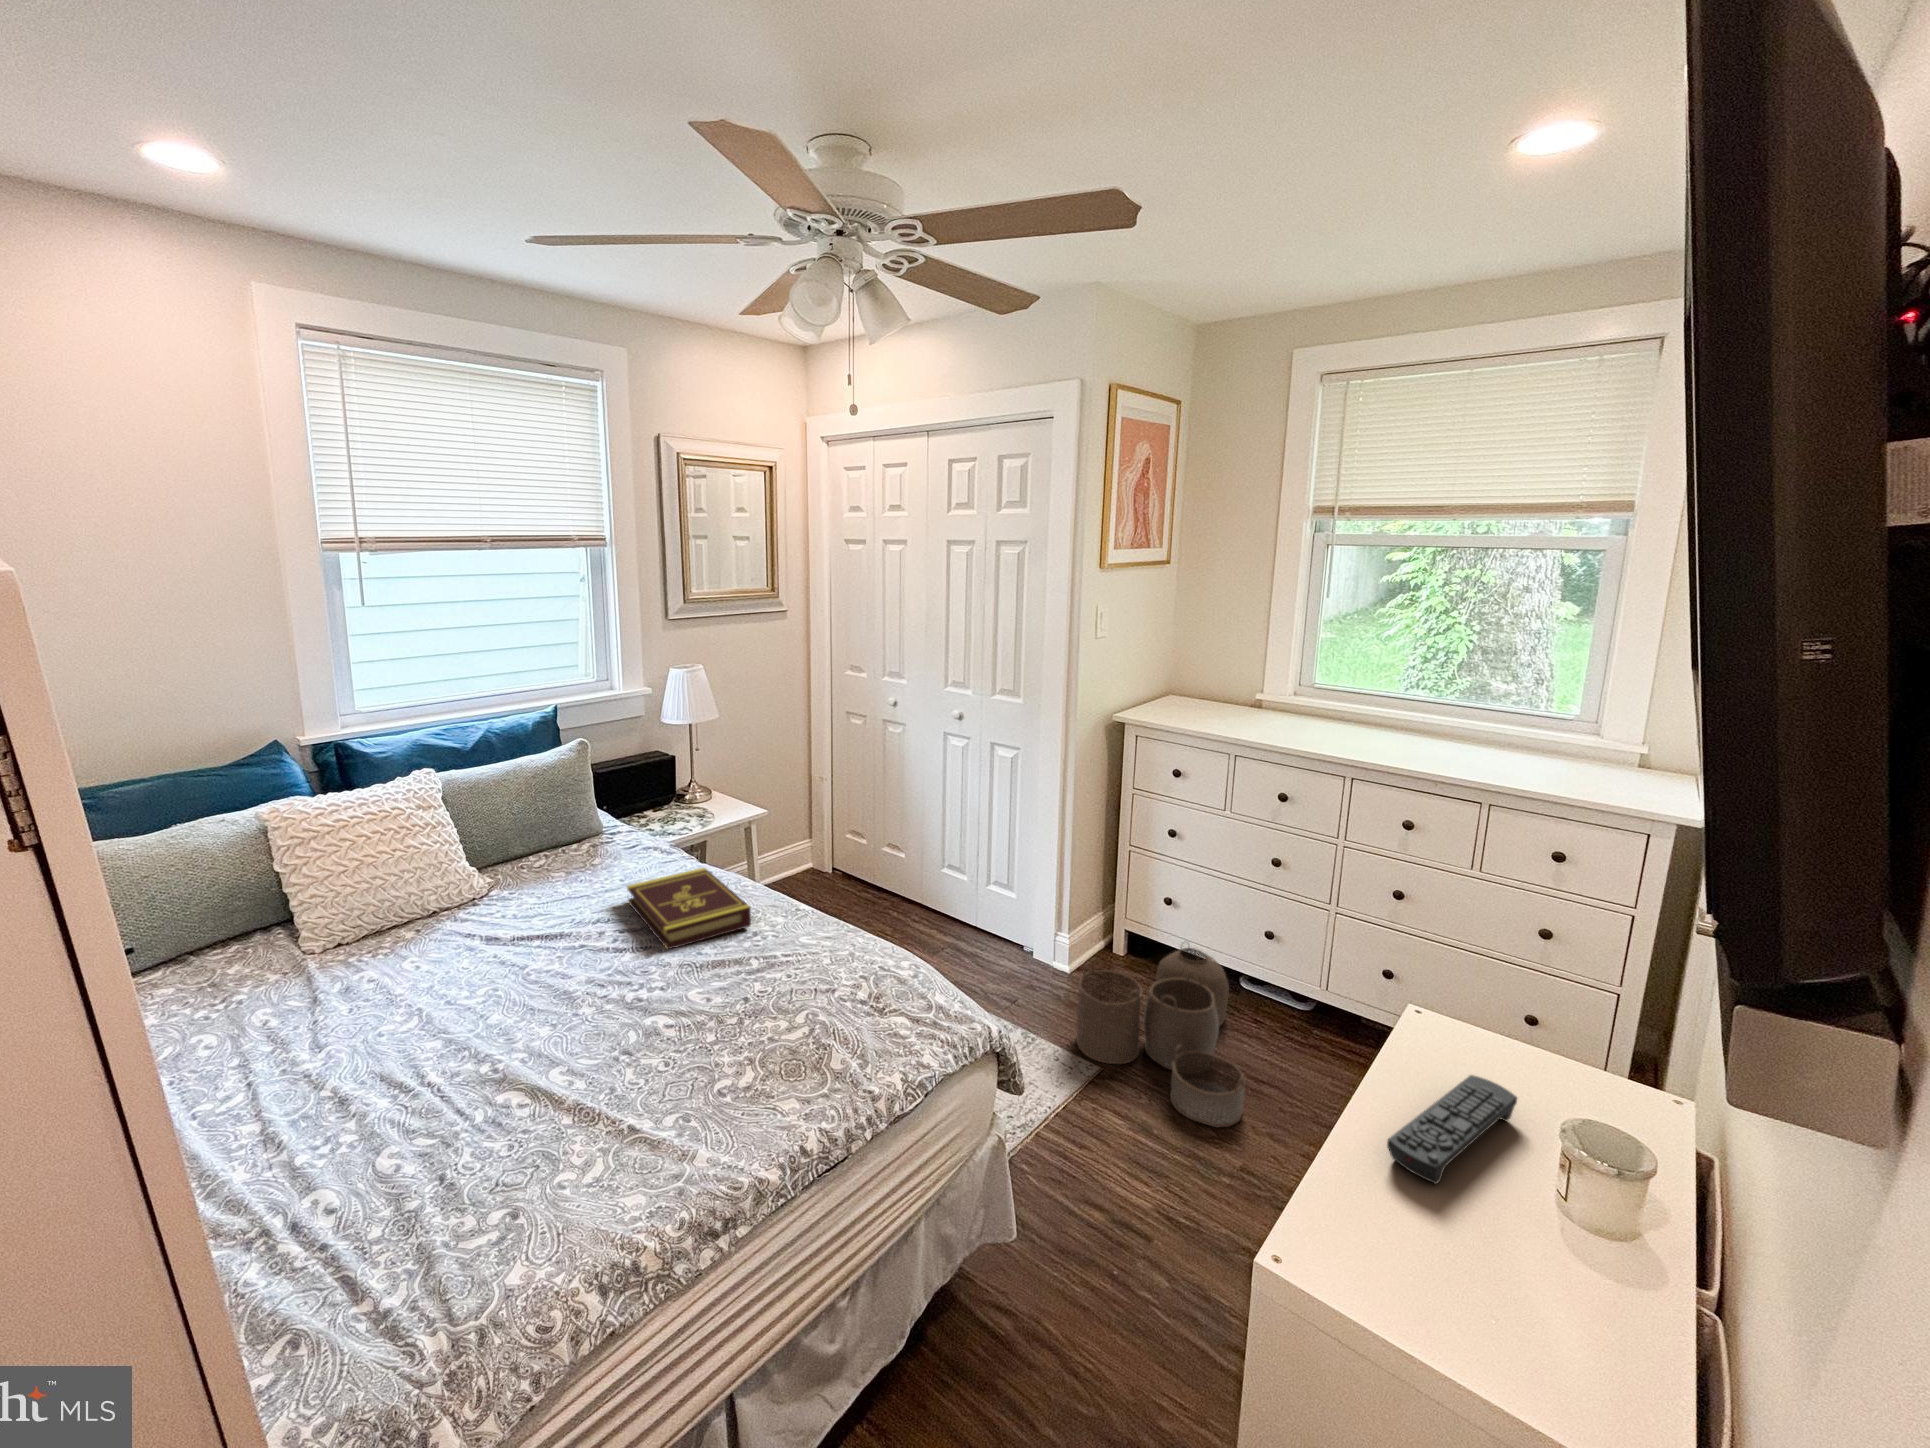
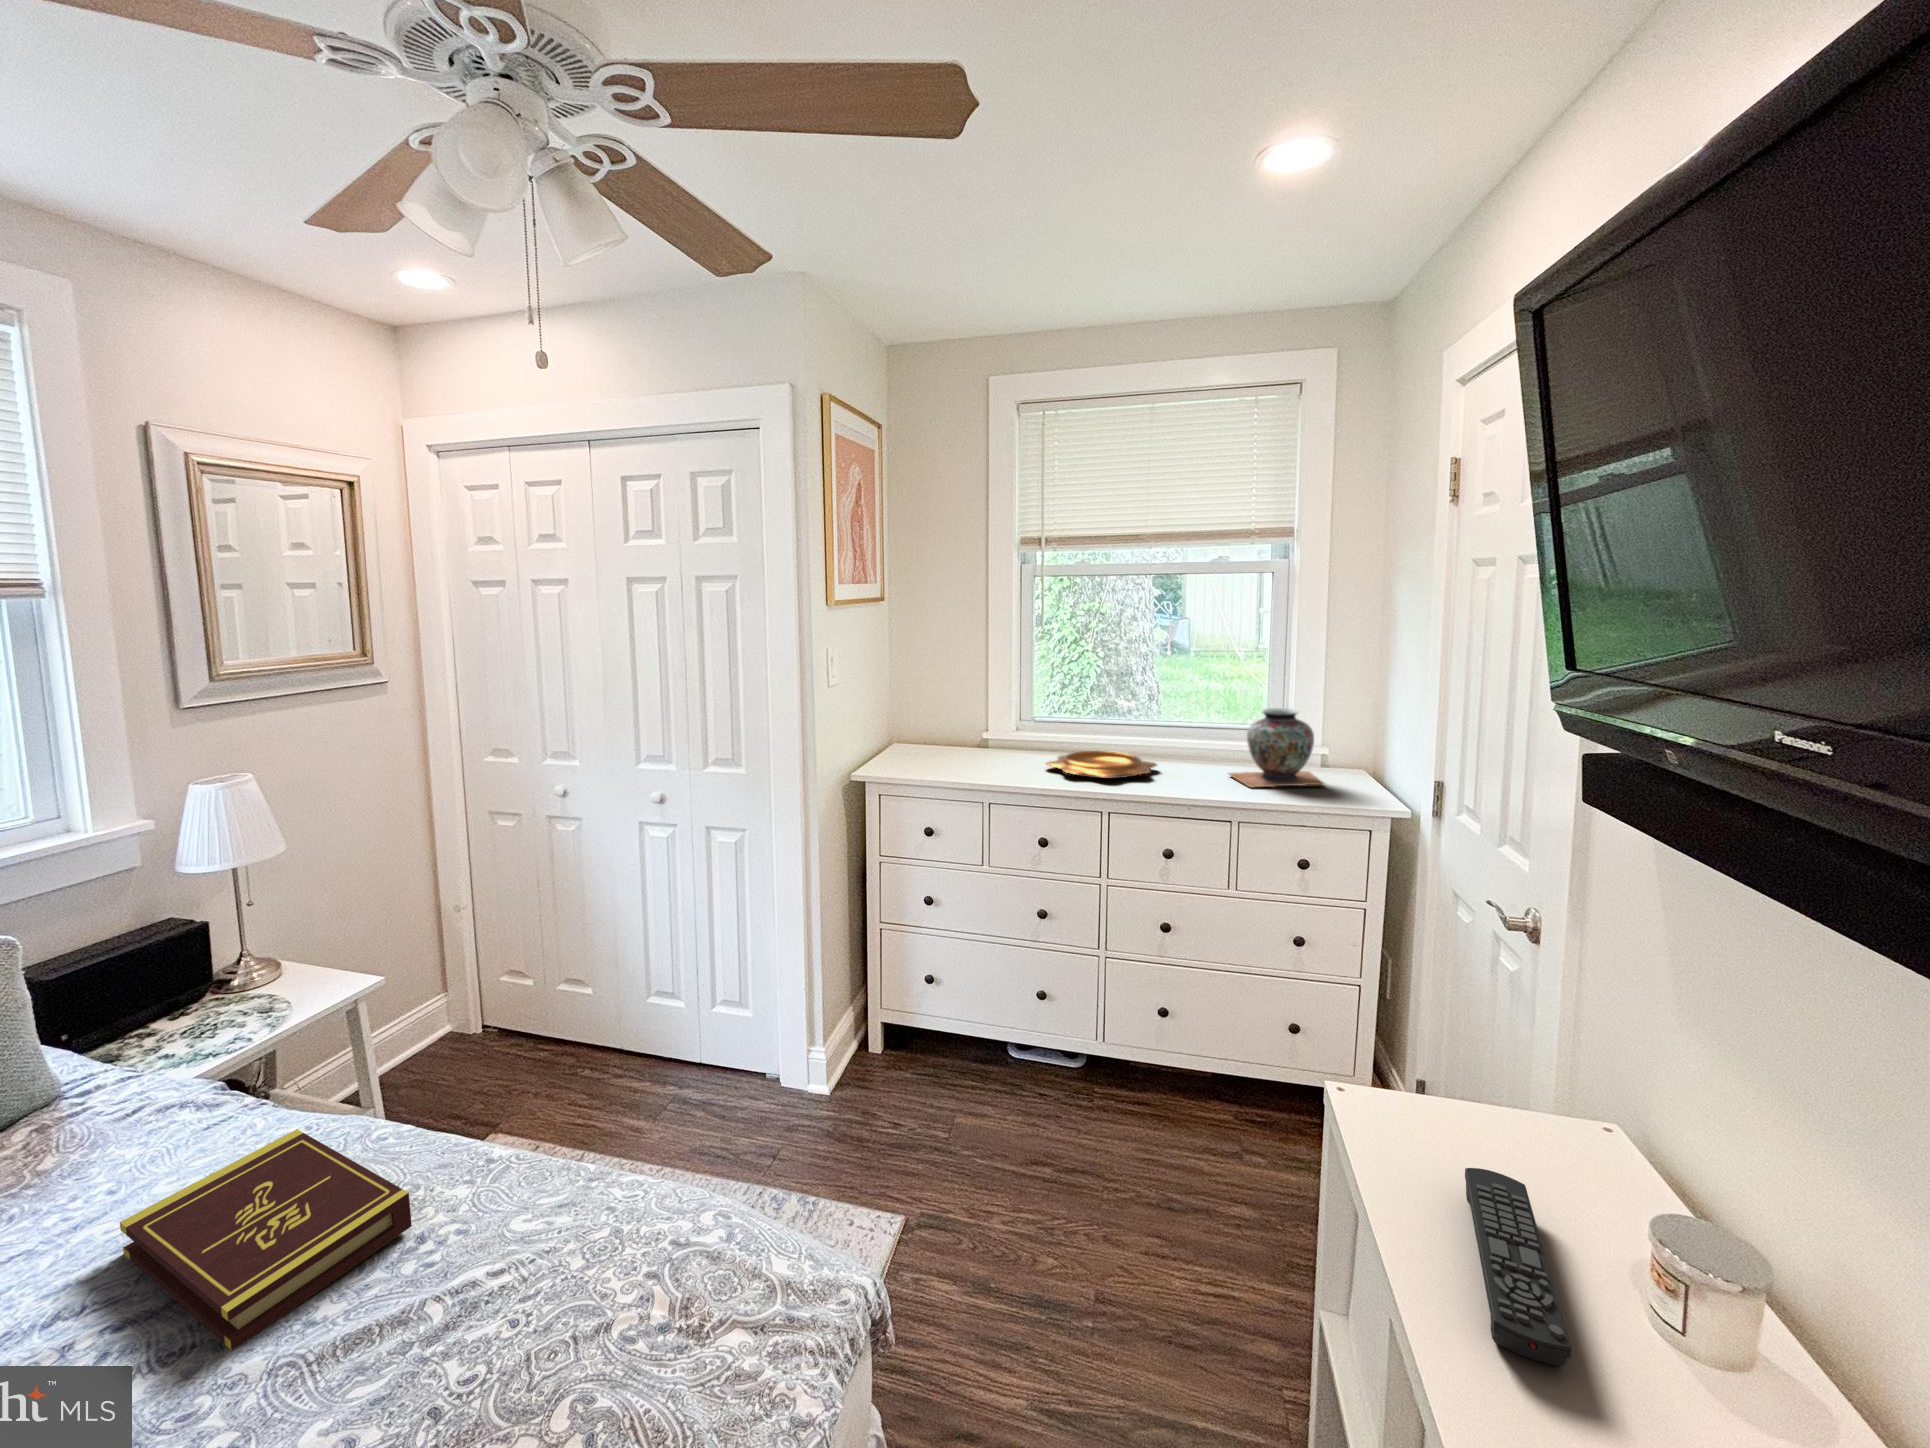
decorative vase: none [1511,693,1626,782] -> present [1229,708,1324,787]
decorative bowl: none [1305,718,1431,747] -> present [1046,751,1157,779]
woven basket: present [1077,947,1245,1128] -> none [866,1021,1073,1249]

